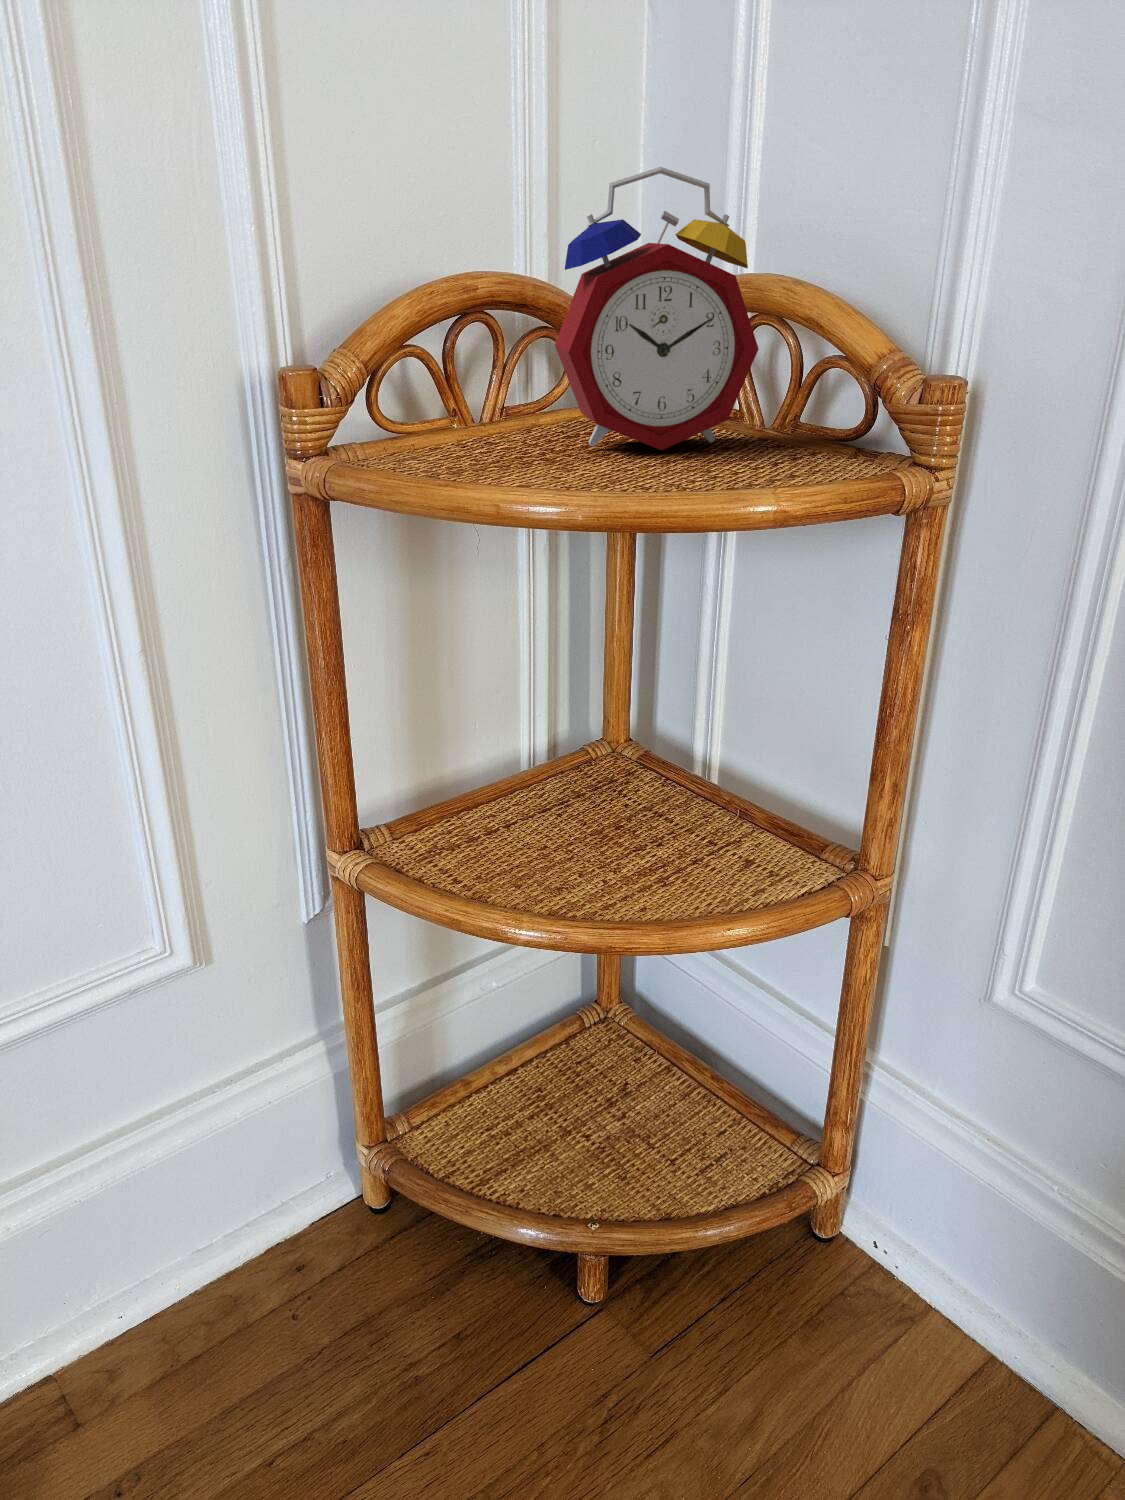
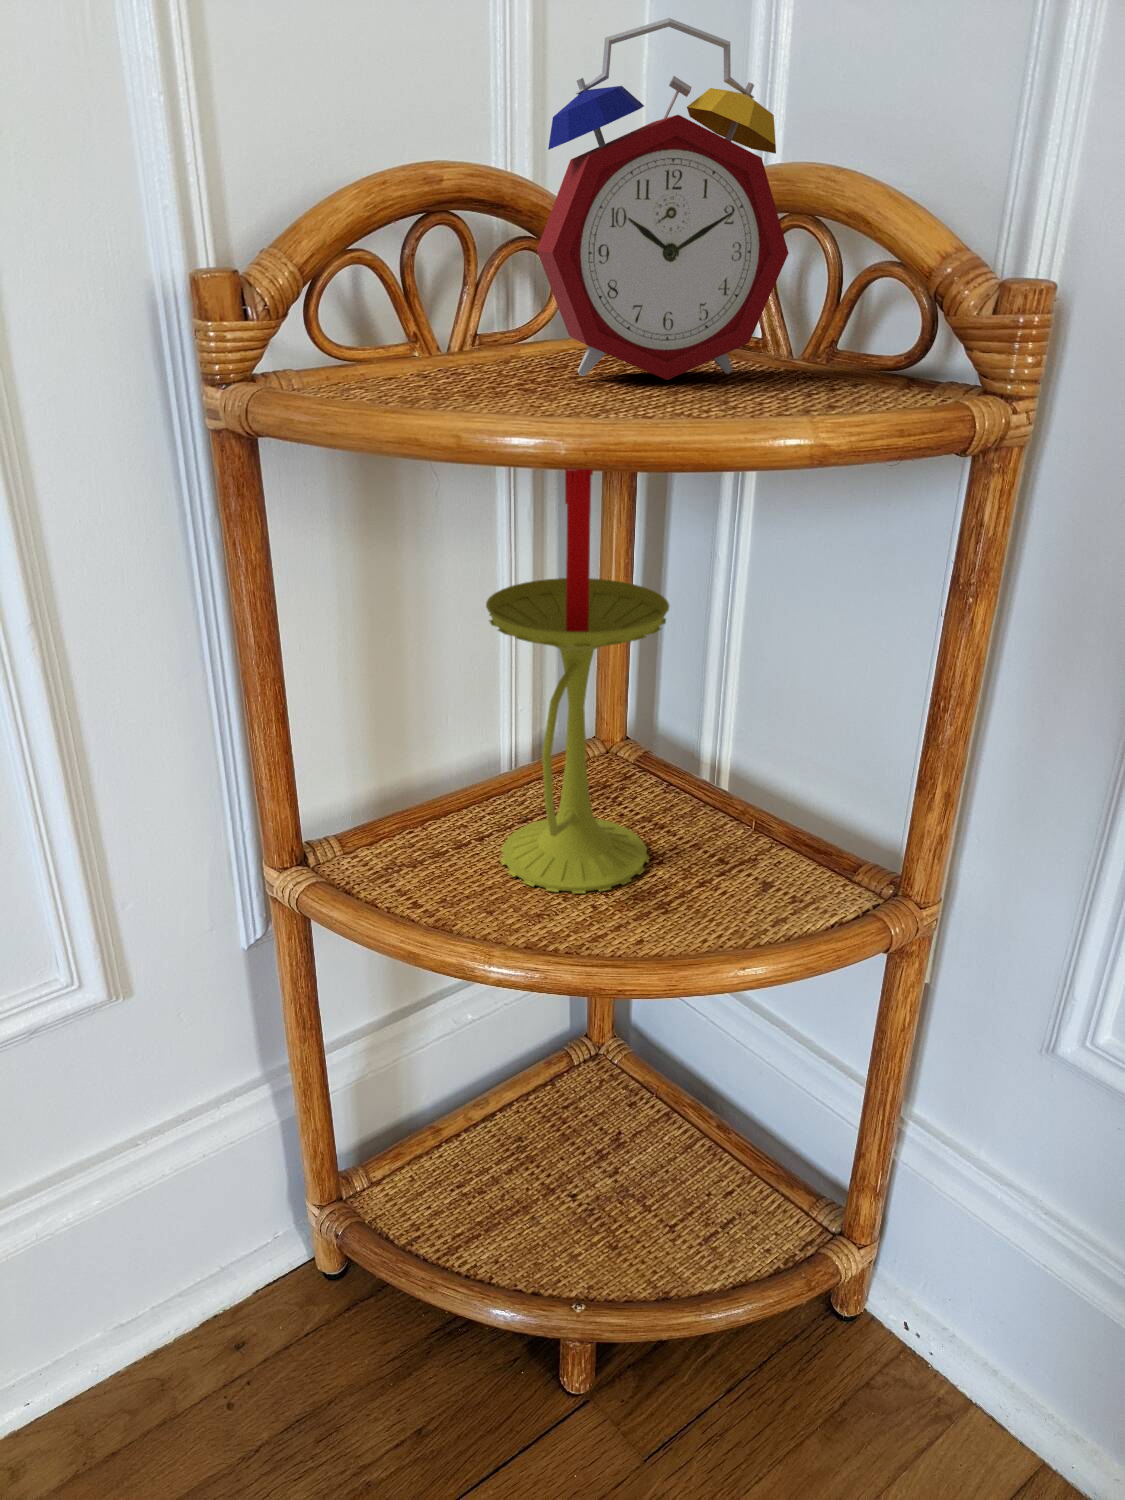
candle: none [514,479,665,871] -> present [486,468,669,893]

